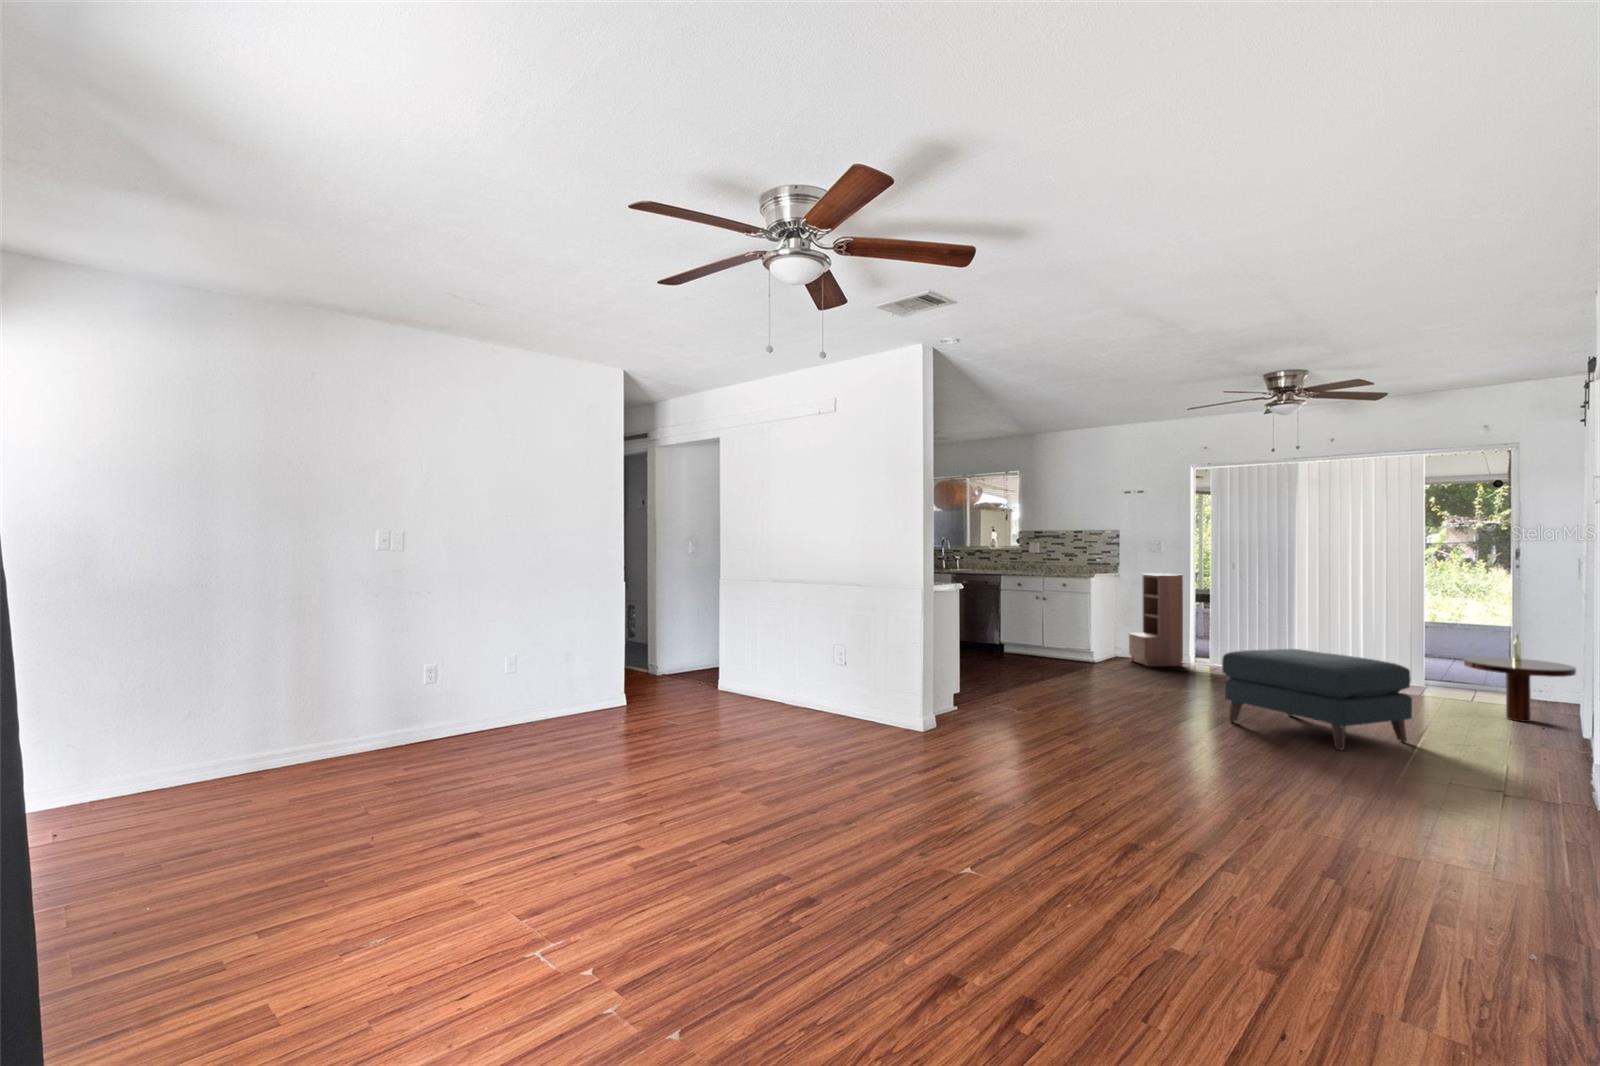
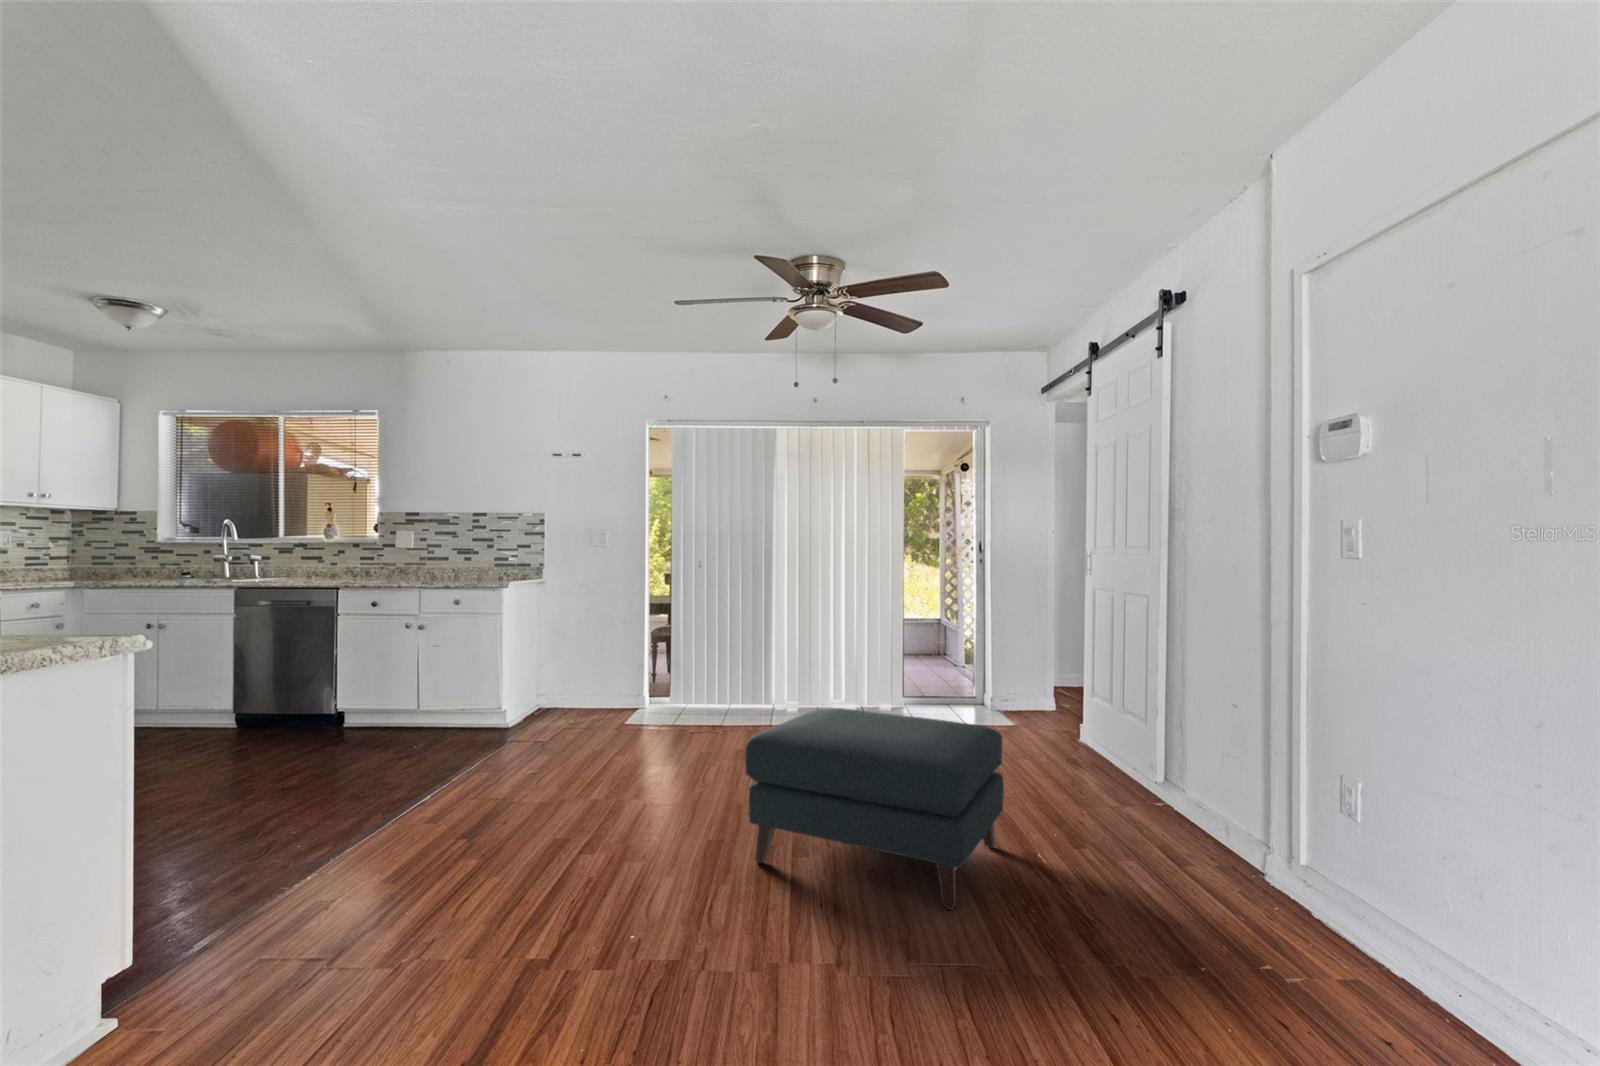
bookshelf: present [1129,573,1183,666] -> none [559,577,638,725]
coffee table: present [1464,633,1576,722] -> none [978,644,1083,755]

